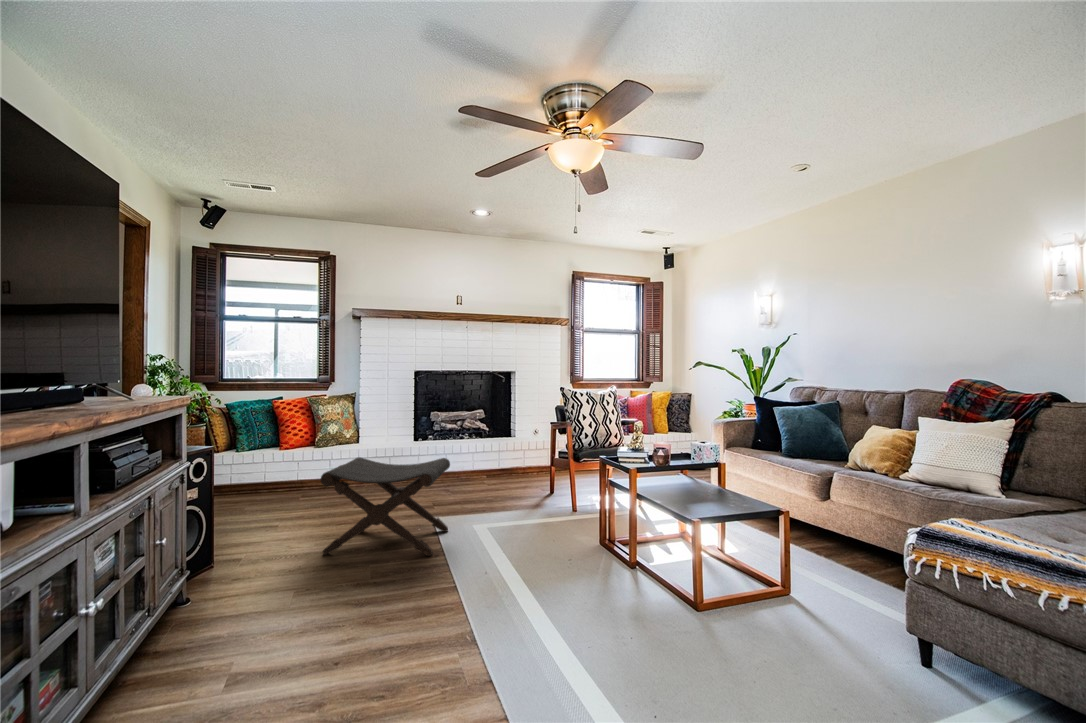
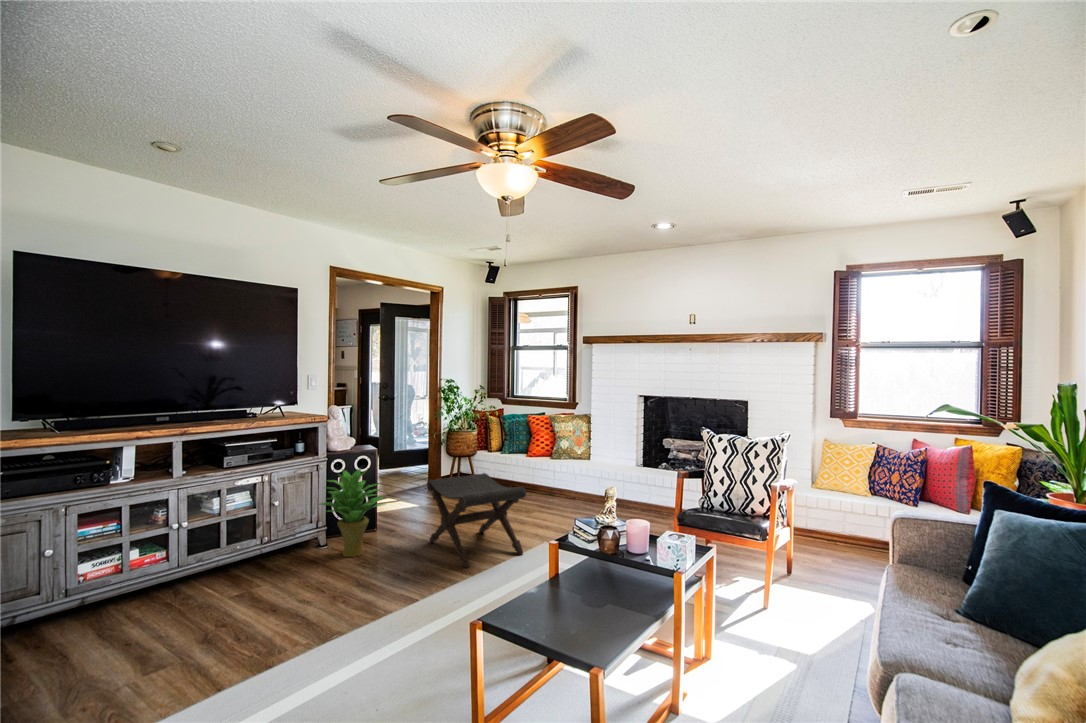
potted plant: none [192,466,305,606] -> present [319,469,384,557]

